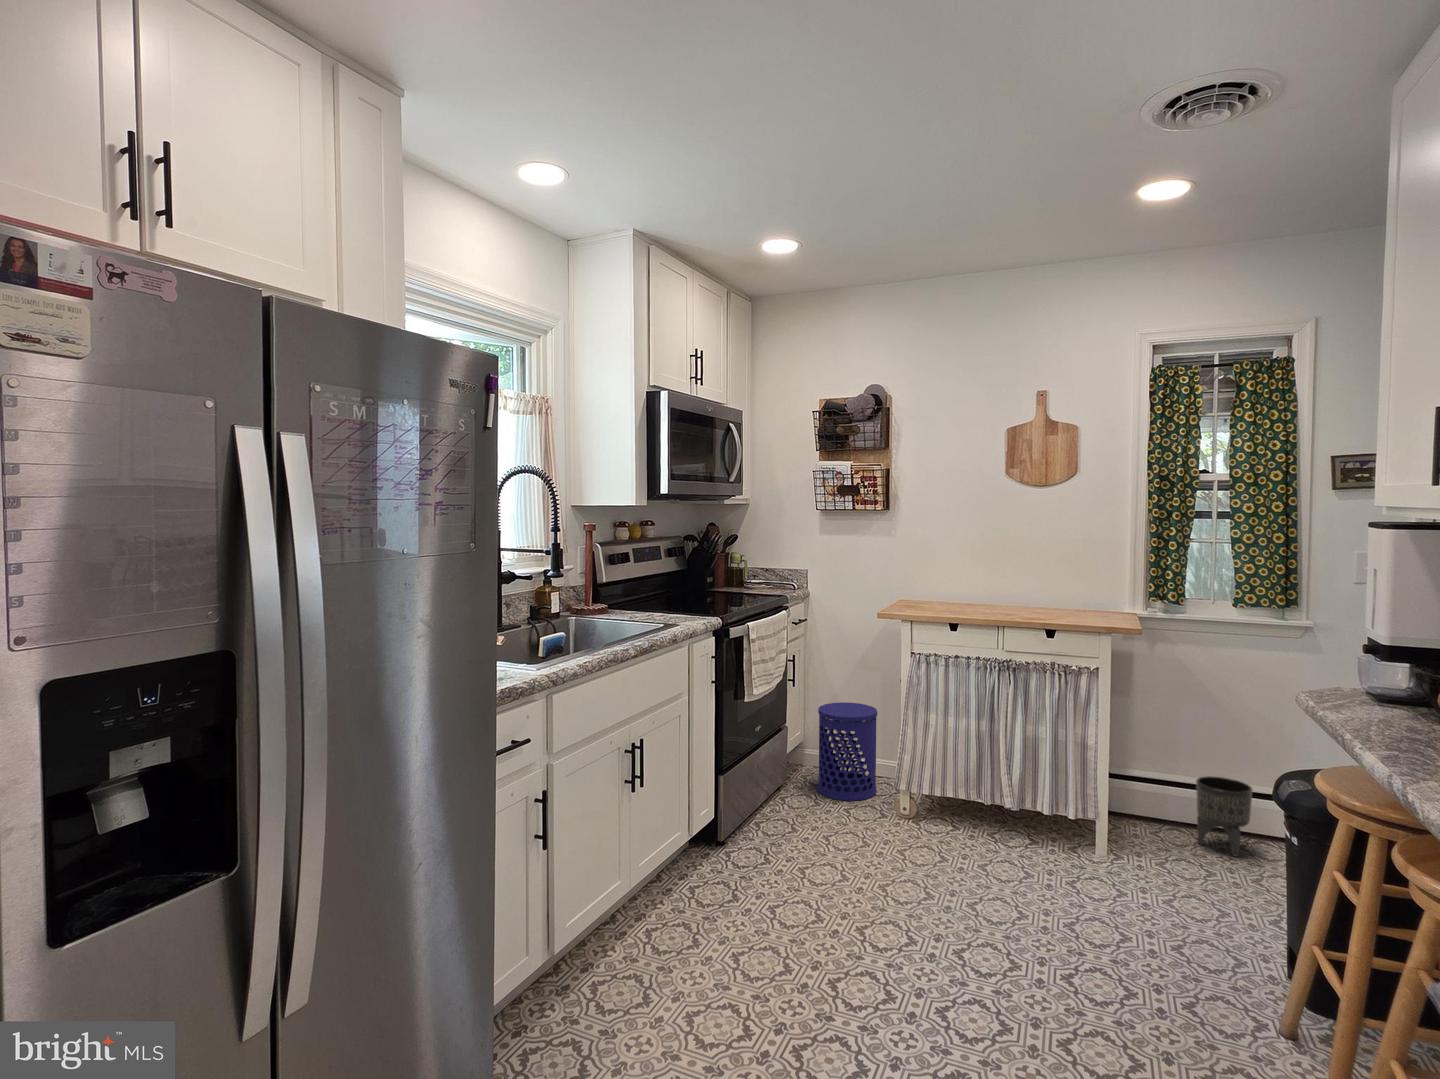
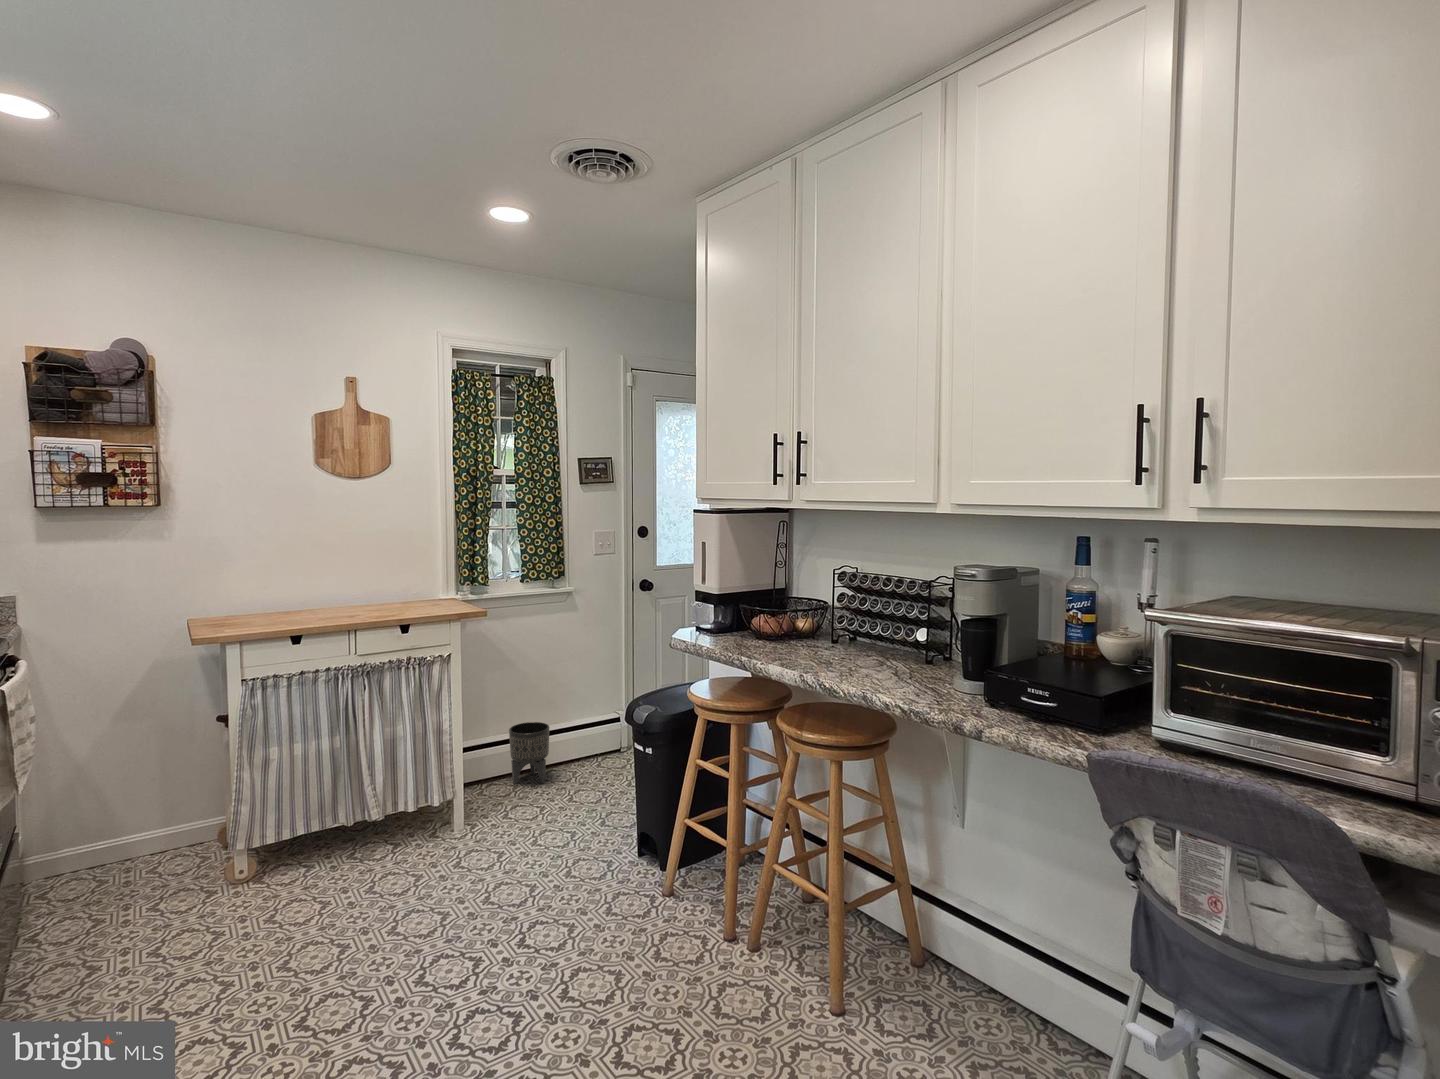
waste bin: present [818,702,877,801] -> none [69,759,174,900]

